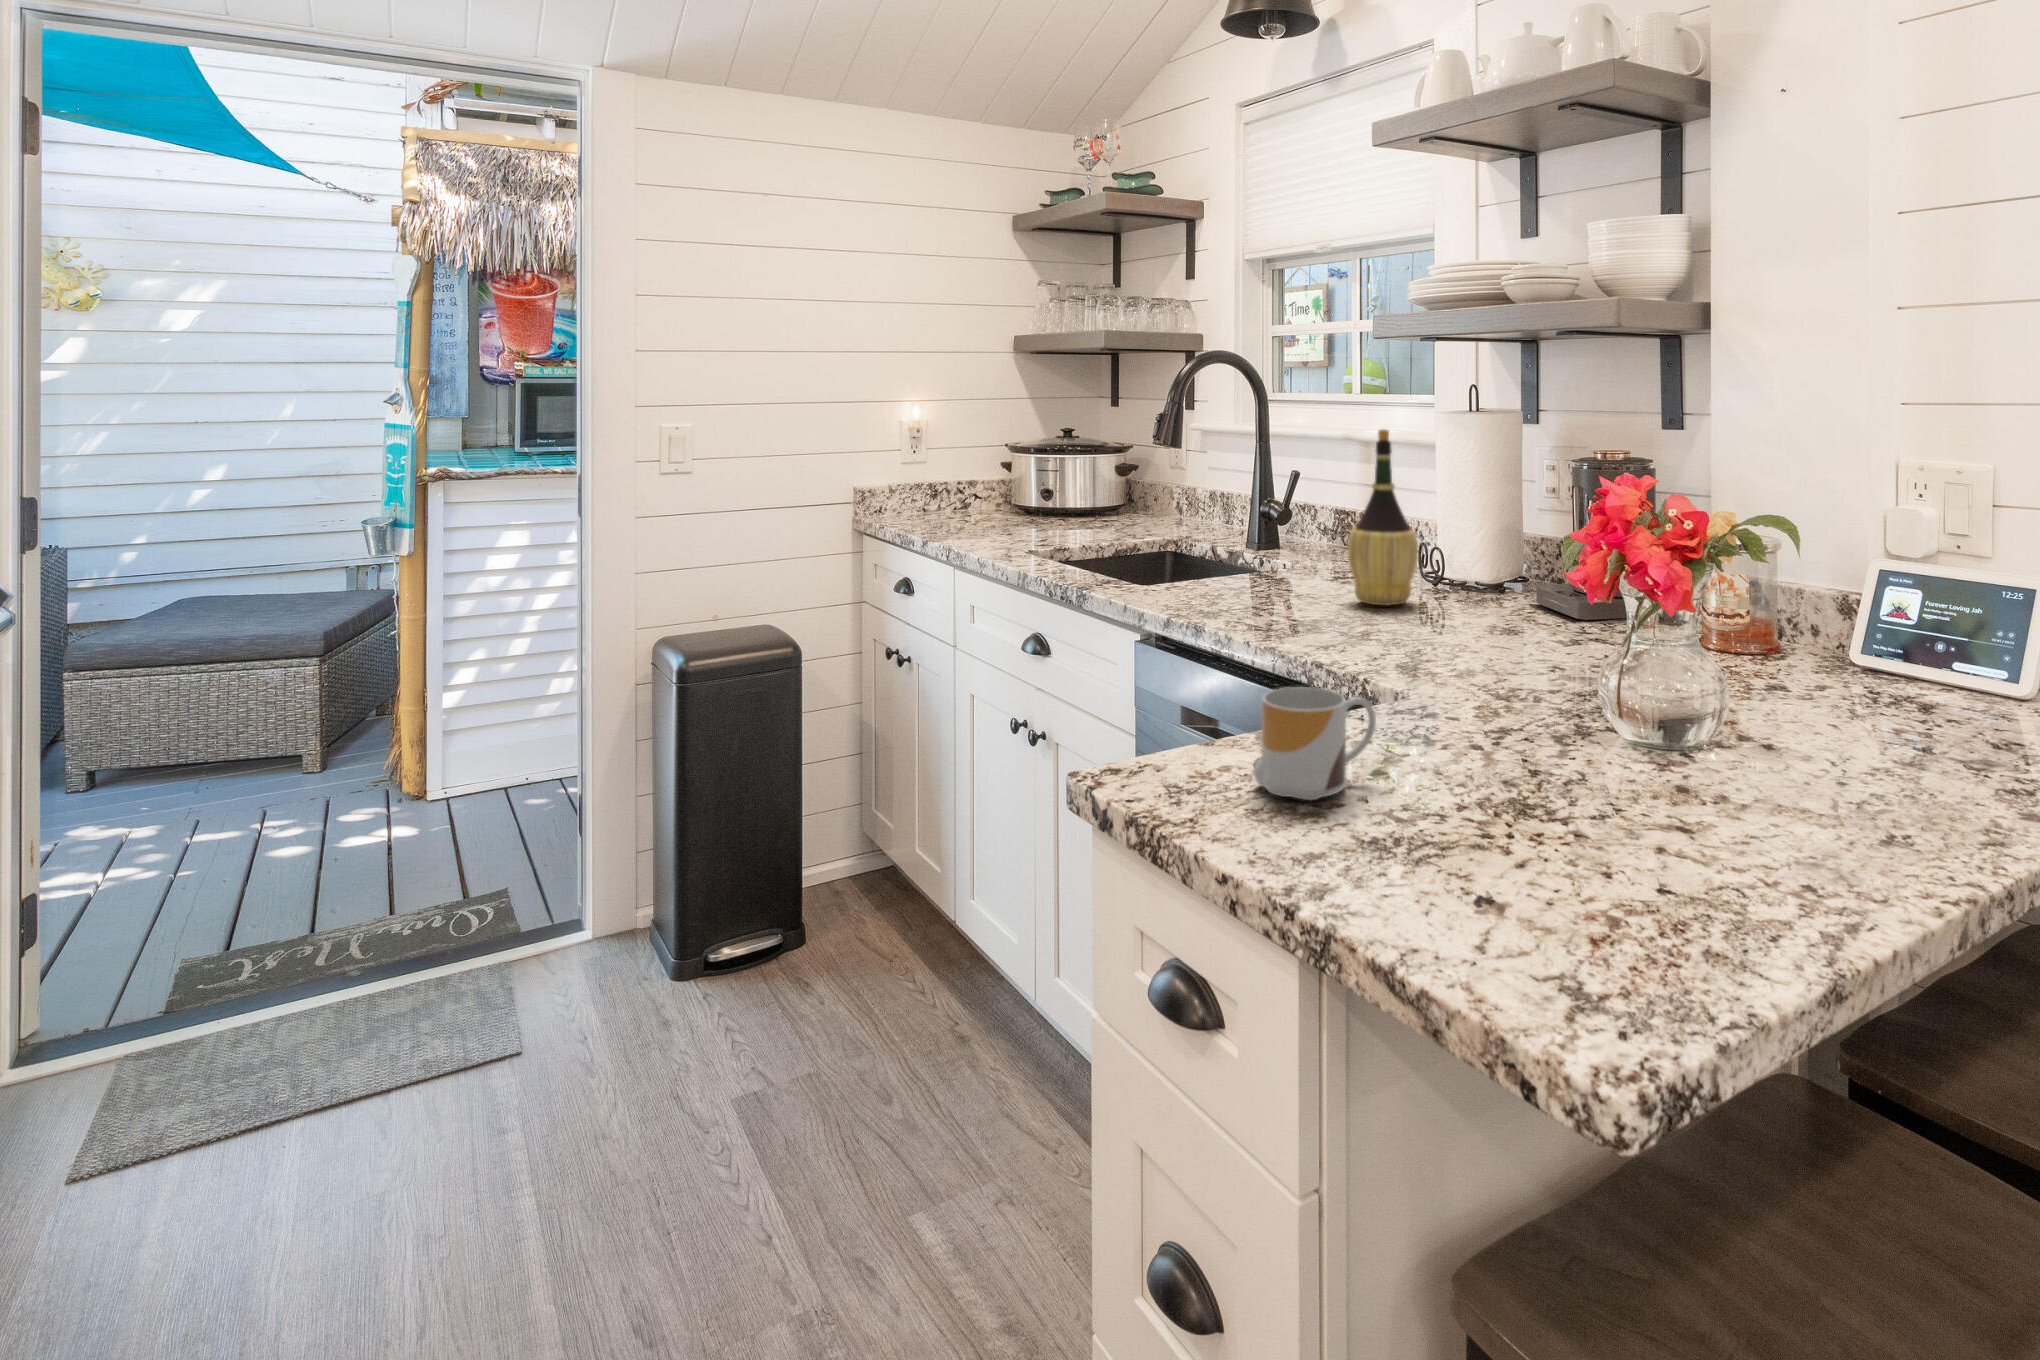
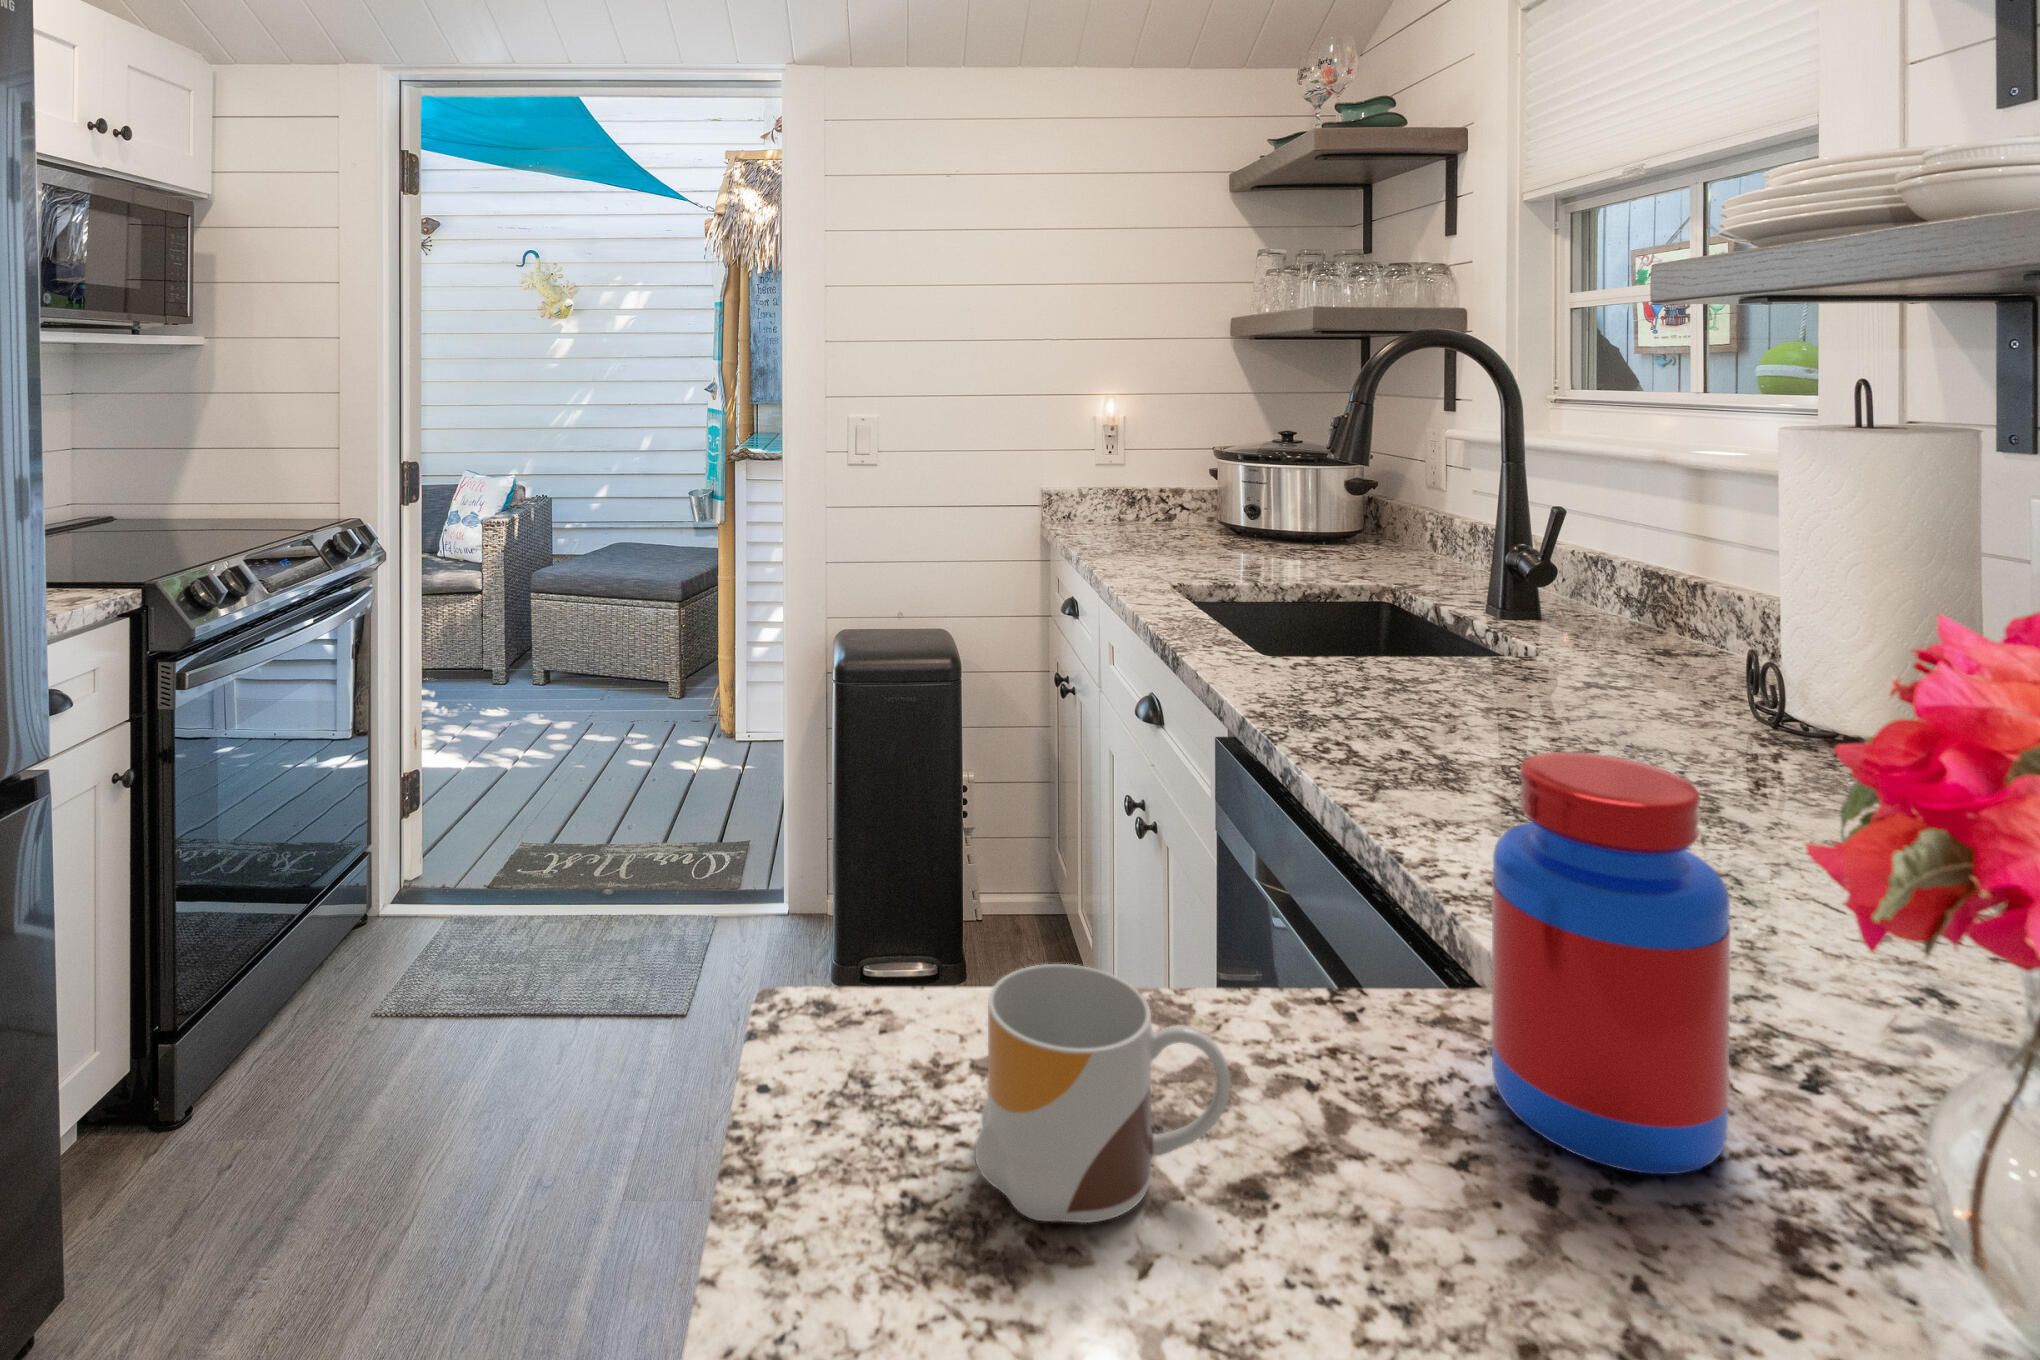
wine bottle: present [1348,429,1418,605] -> none [1575,459,1715,759]
jar: none [1434,557,1532,737] -> present [1491,752,1730,1174]

